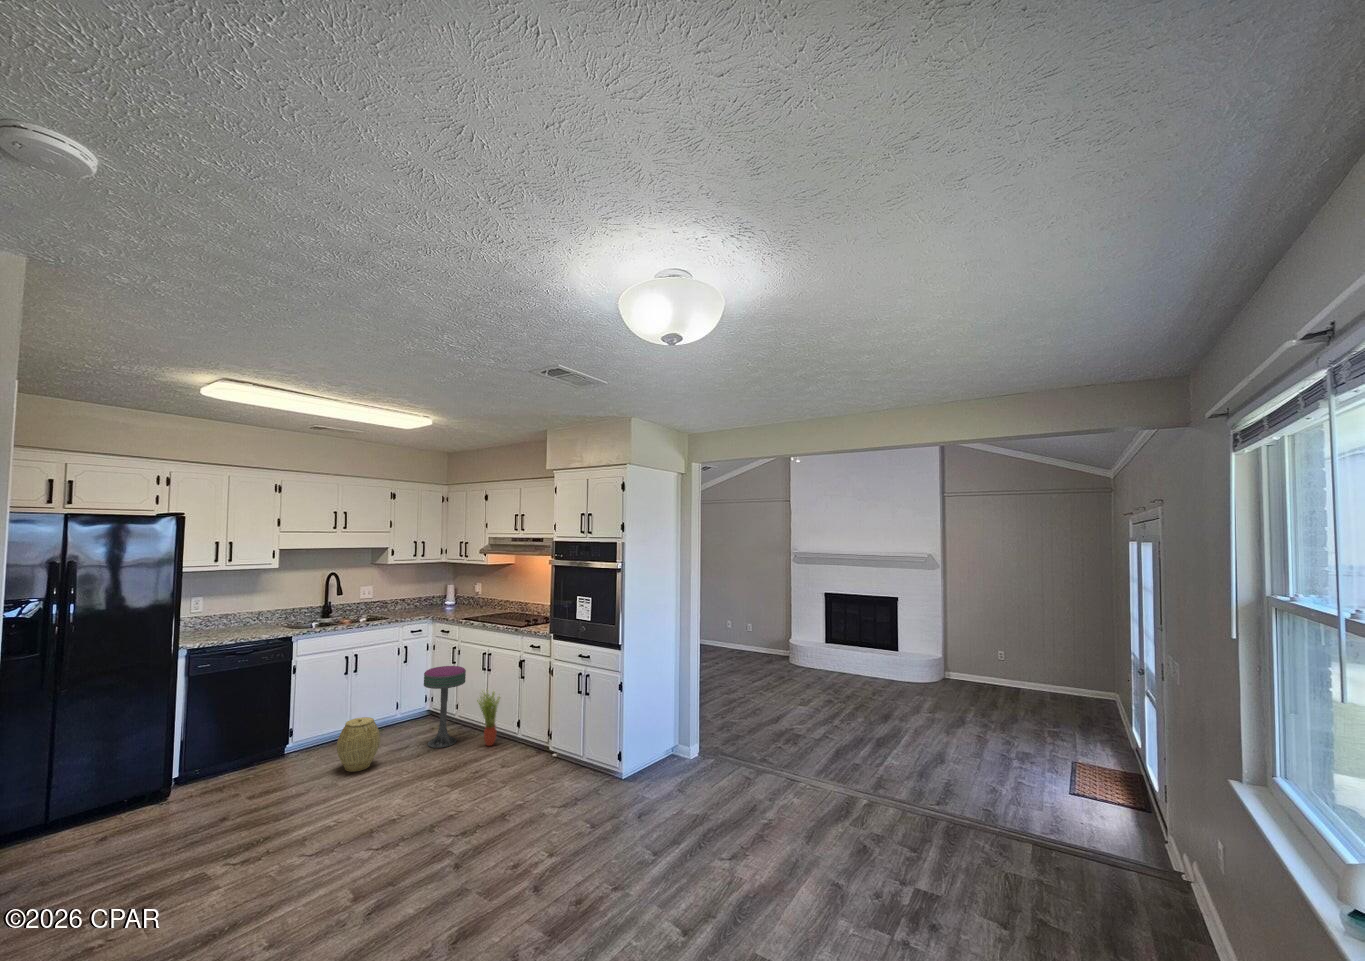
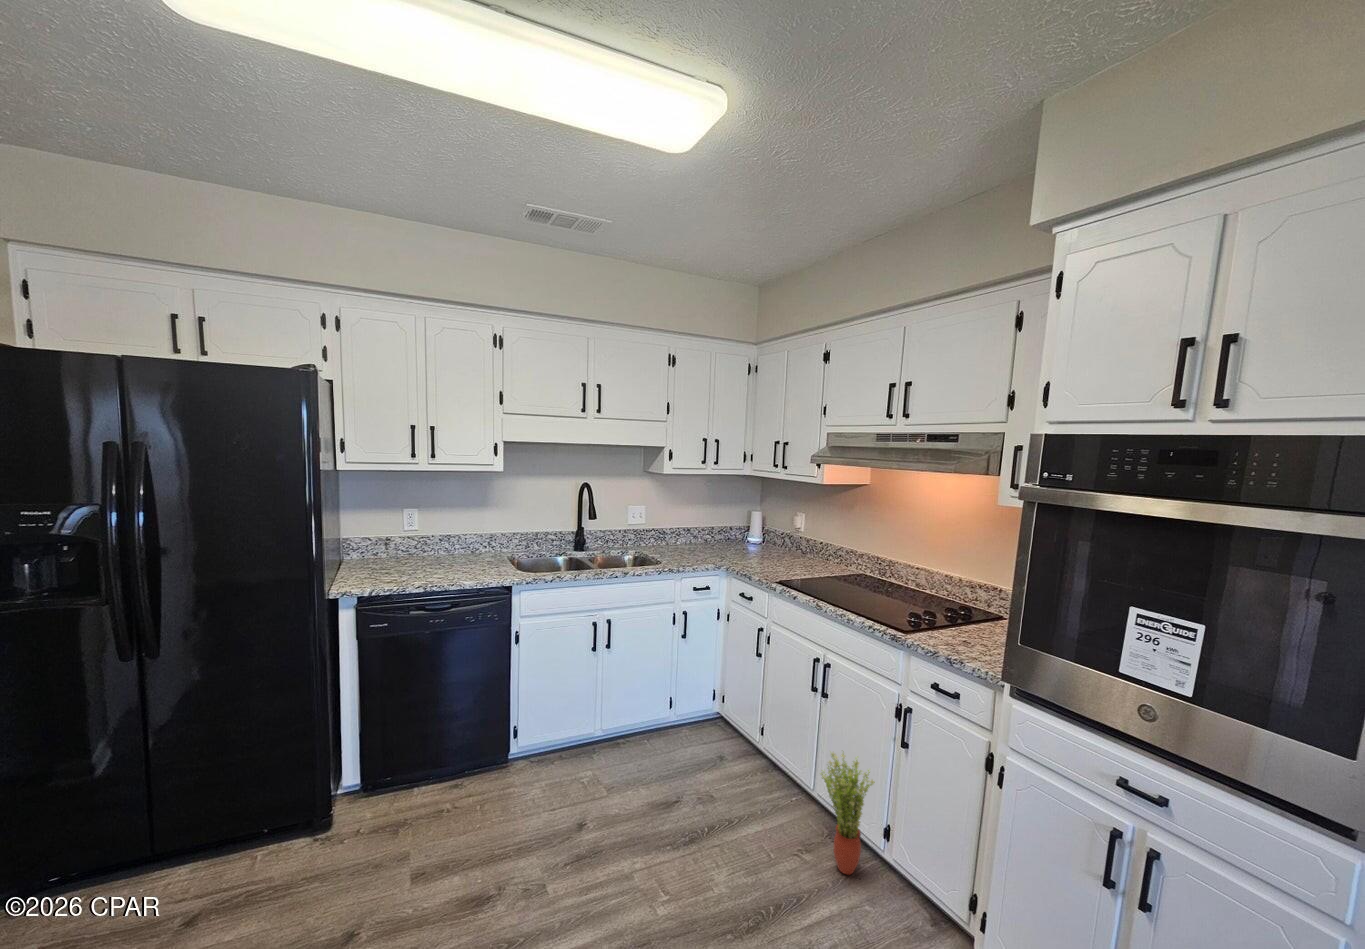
bar stool: present [424,666,466,748] -> none [715,675,795,846]
woven basket: present [337,717,380,772] -> none [559,766,636,882]

